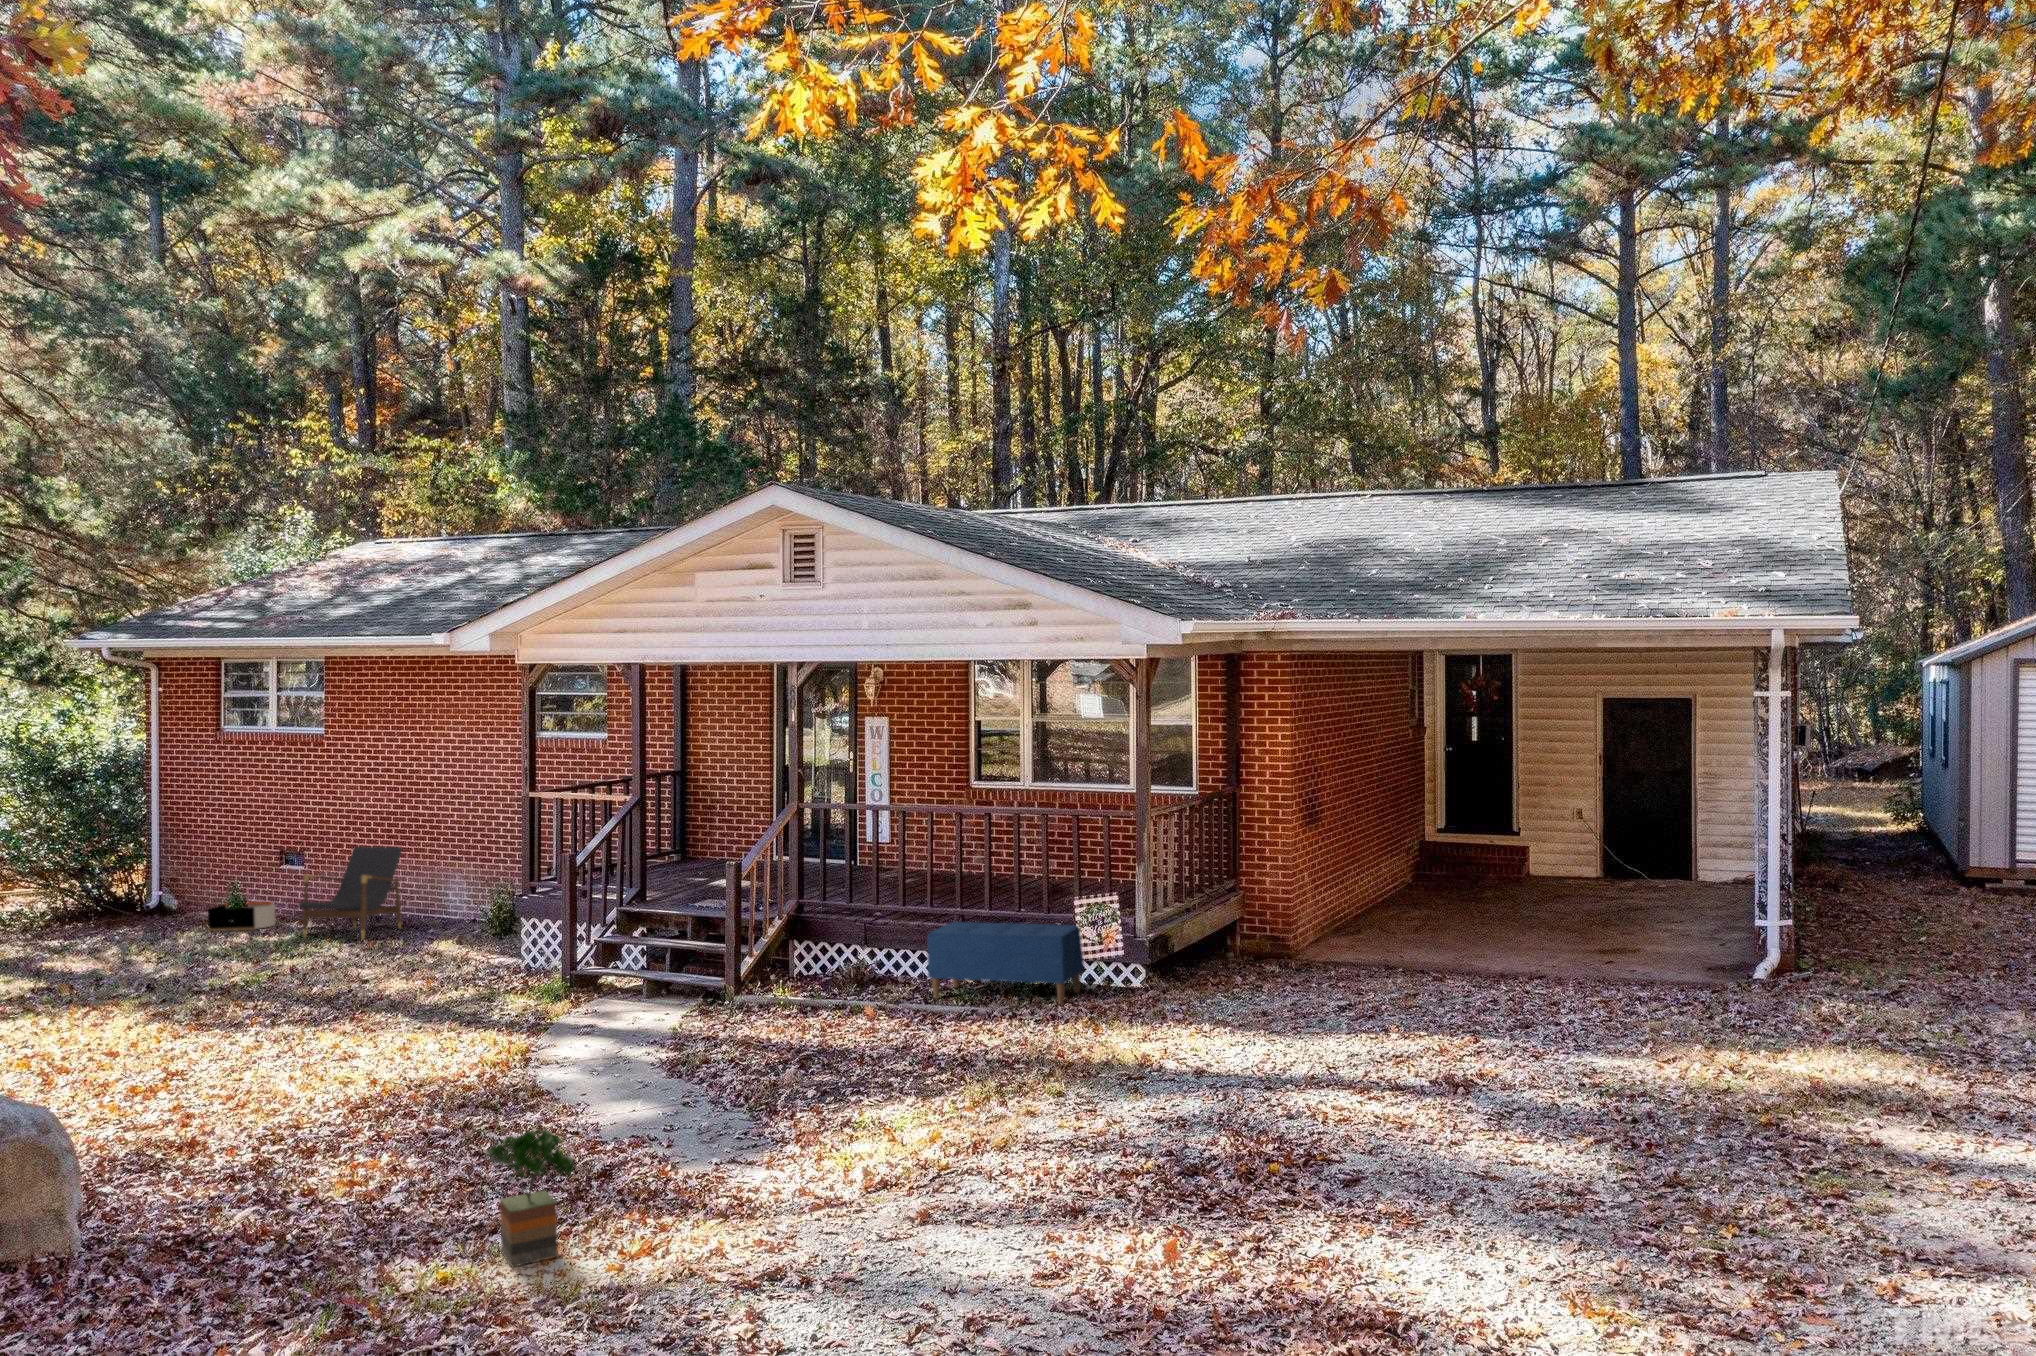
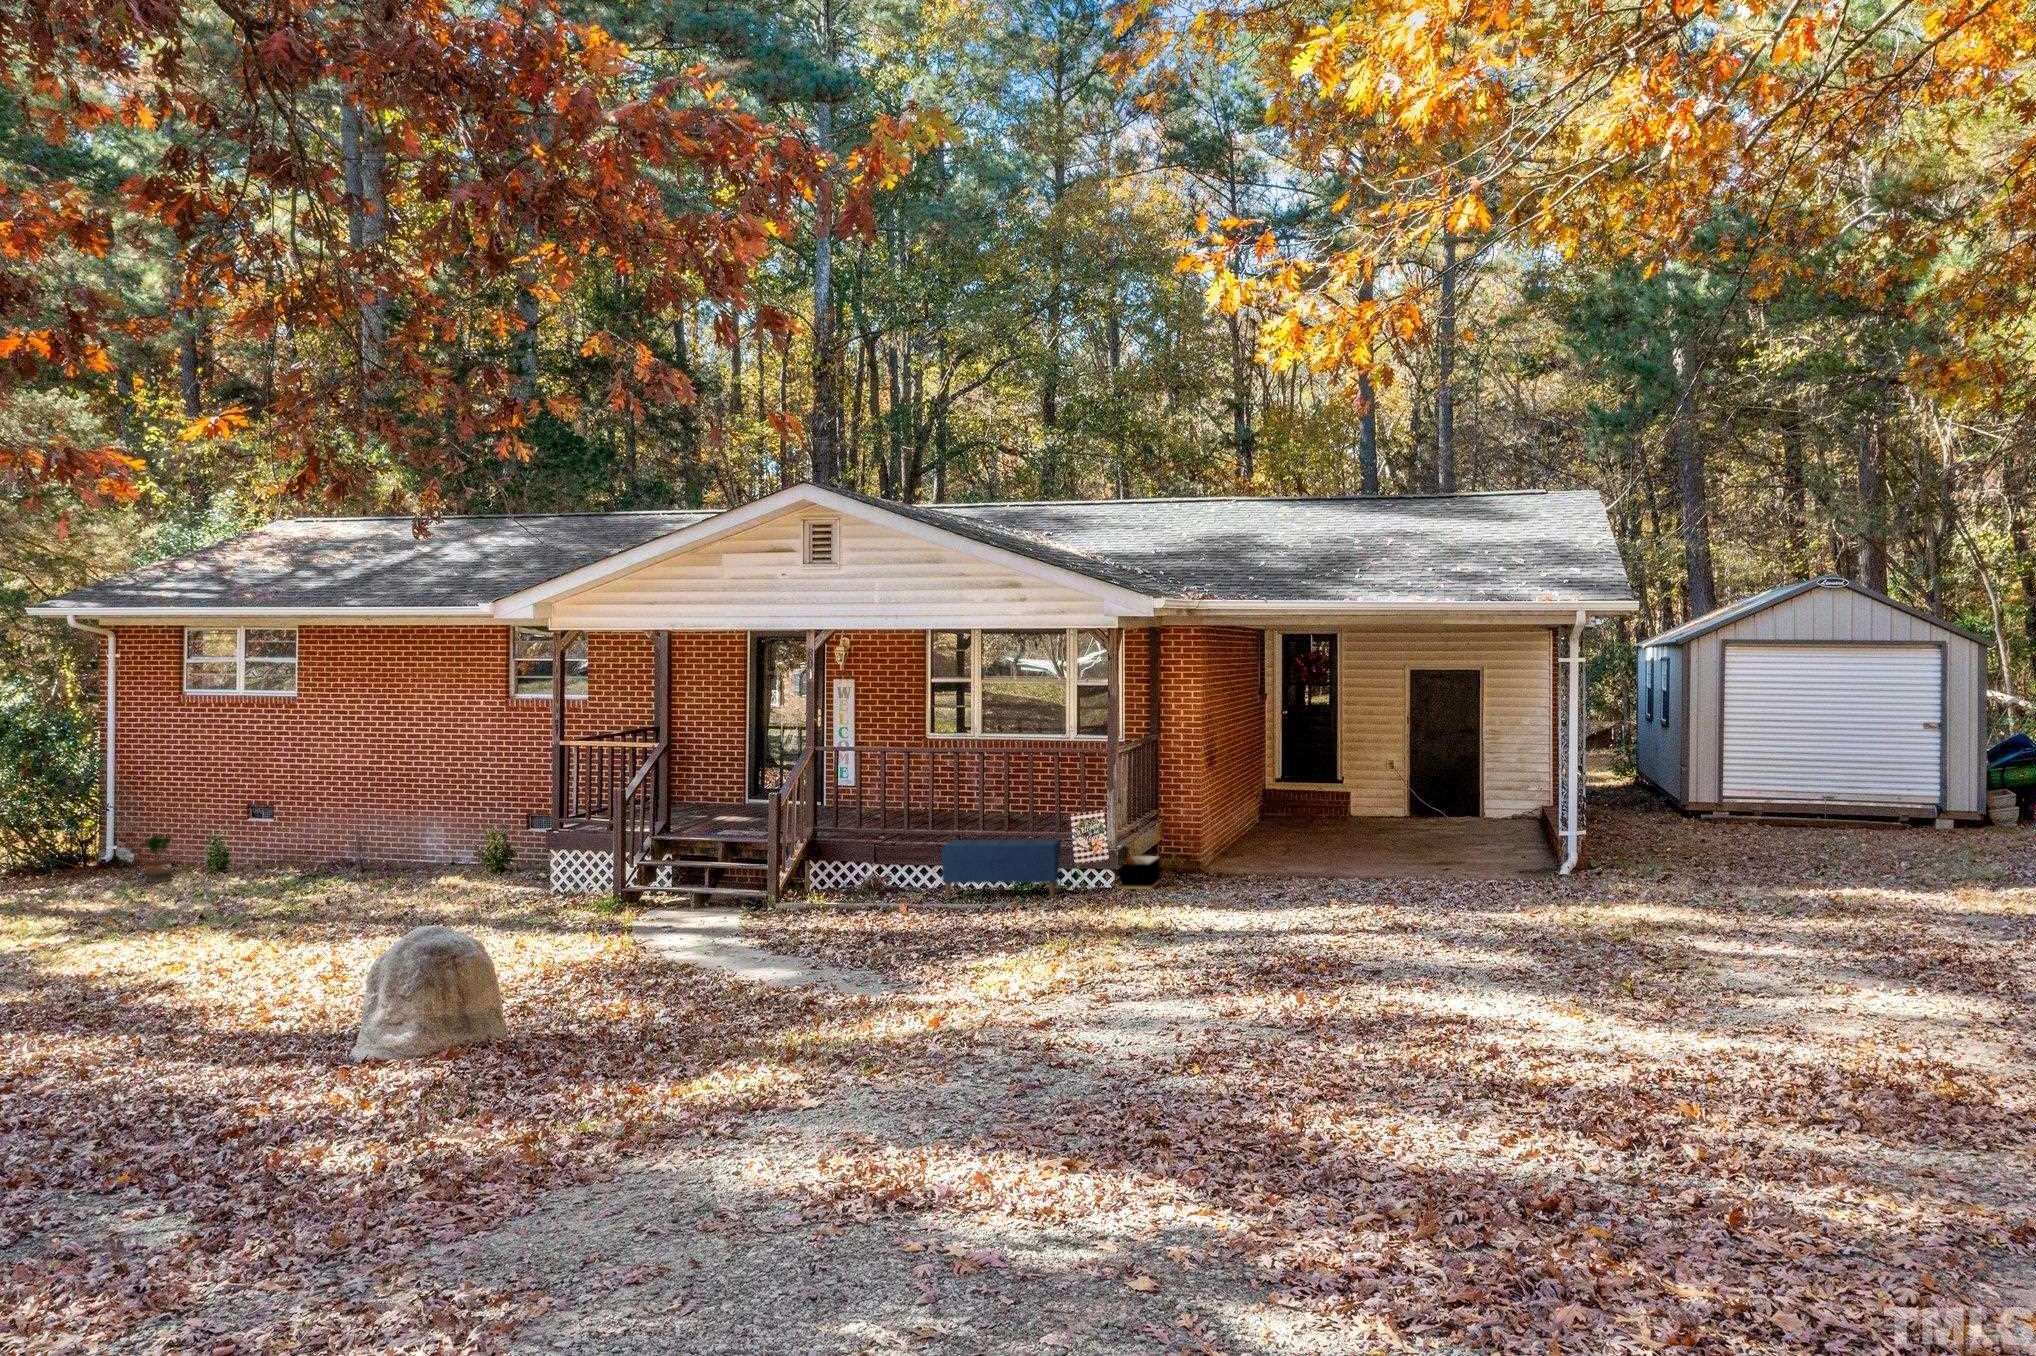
lounge chair: present [299,846,402,939] -> none [295,801,384,885]
storage bin: present [208,902,275,931] -> present [1116,856,1161,889]
potted tree: present [486,1129,575,1267] -> present [142,835,175,882]

